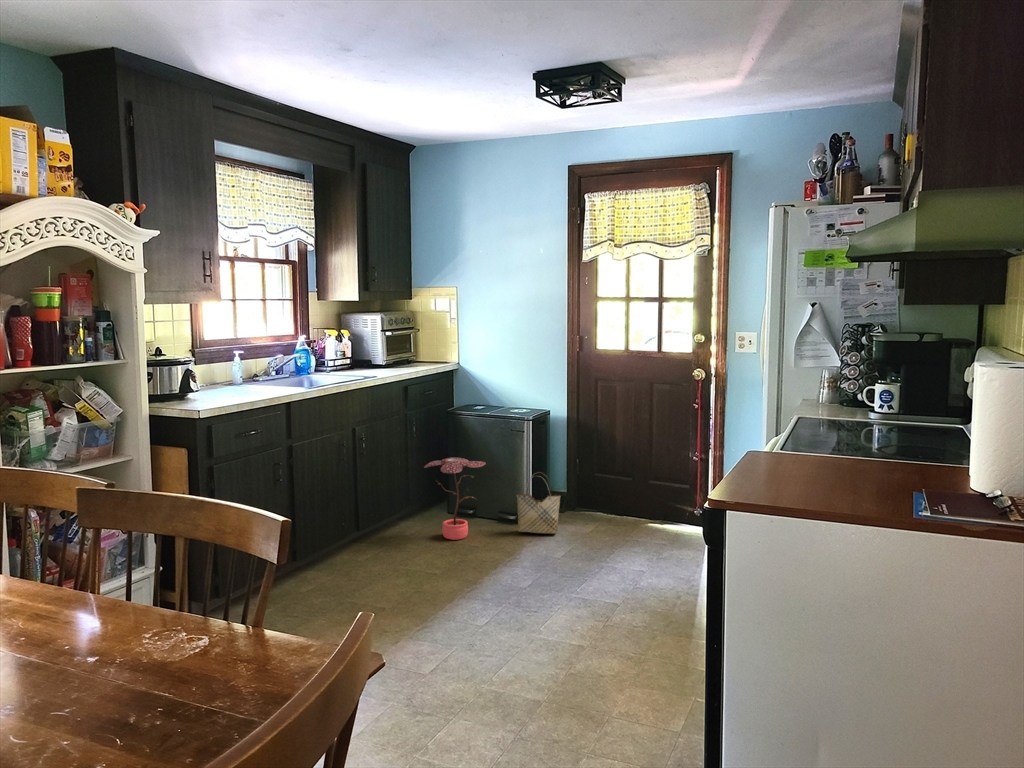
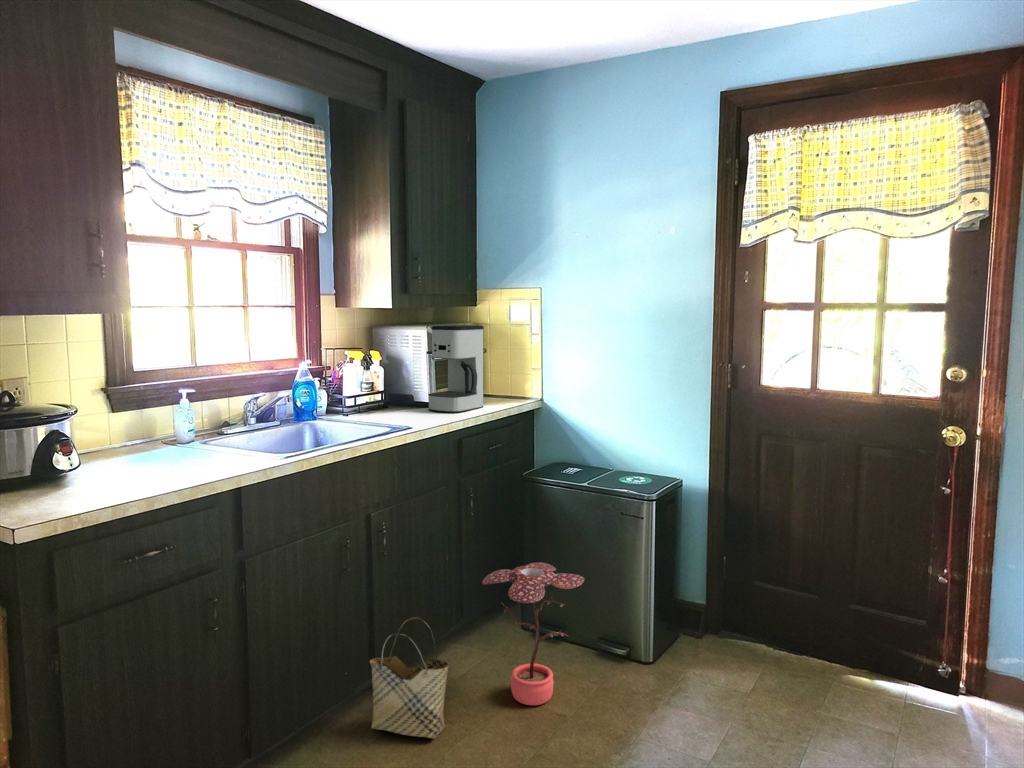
coffee maker: none [383,313,419,369] -> present [428,325,484,413]
woven basket: present [517,472,560,534] -> present [370,617,449,738]

